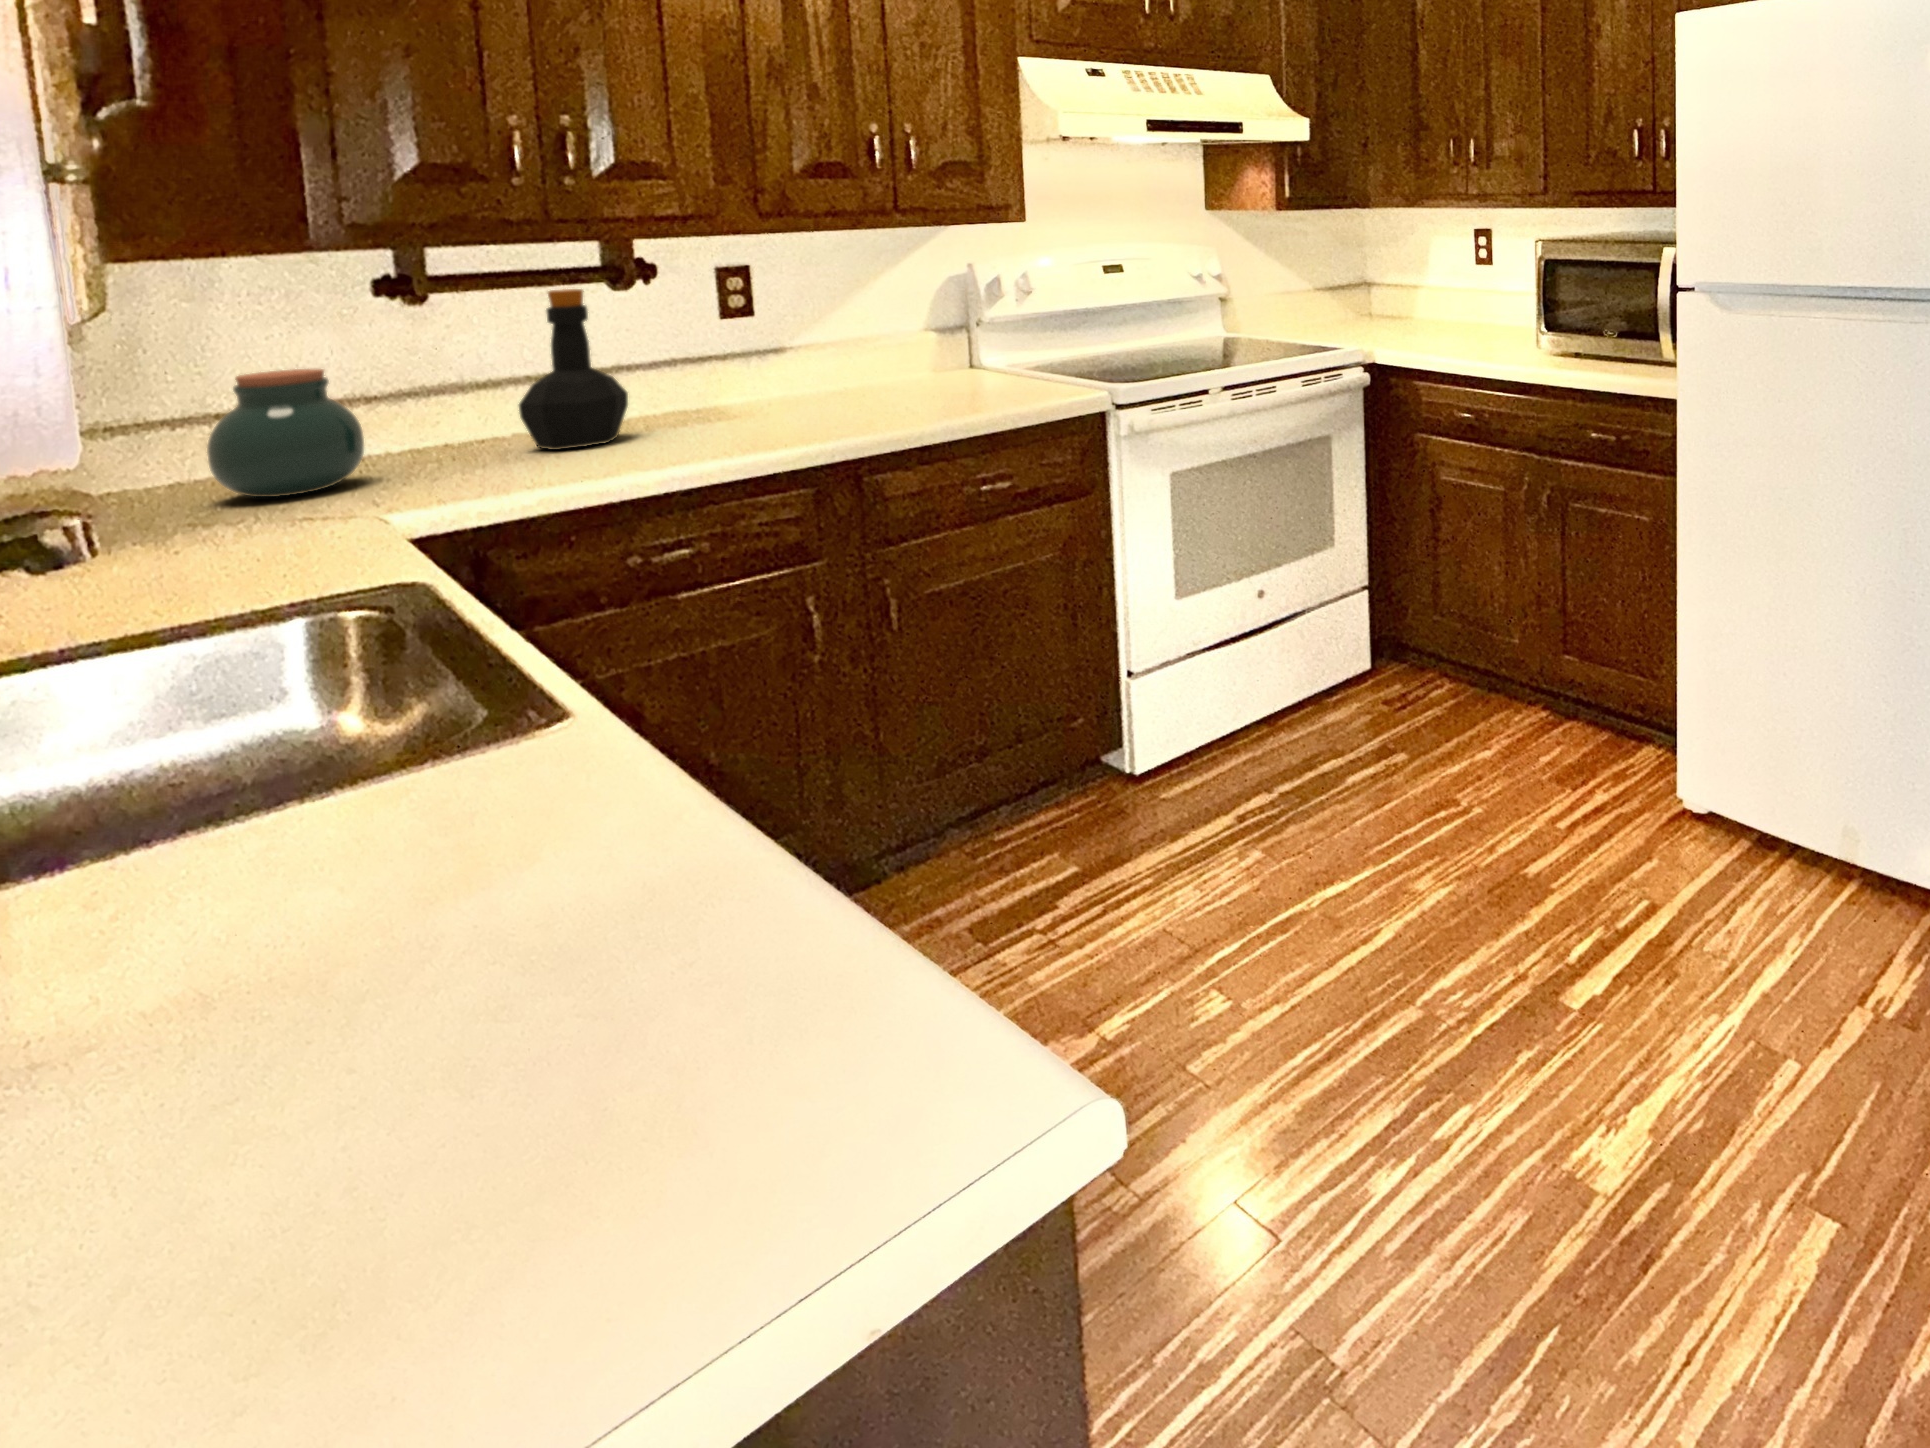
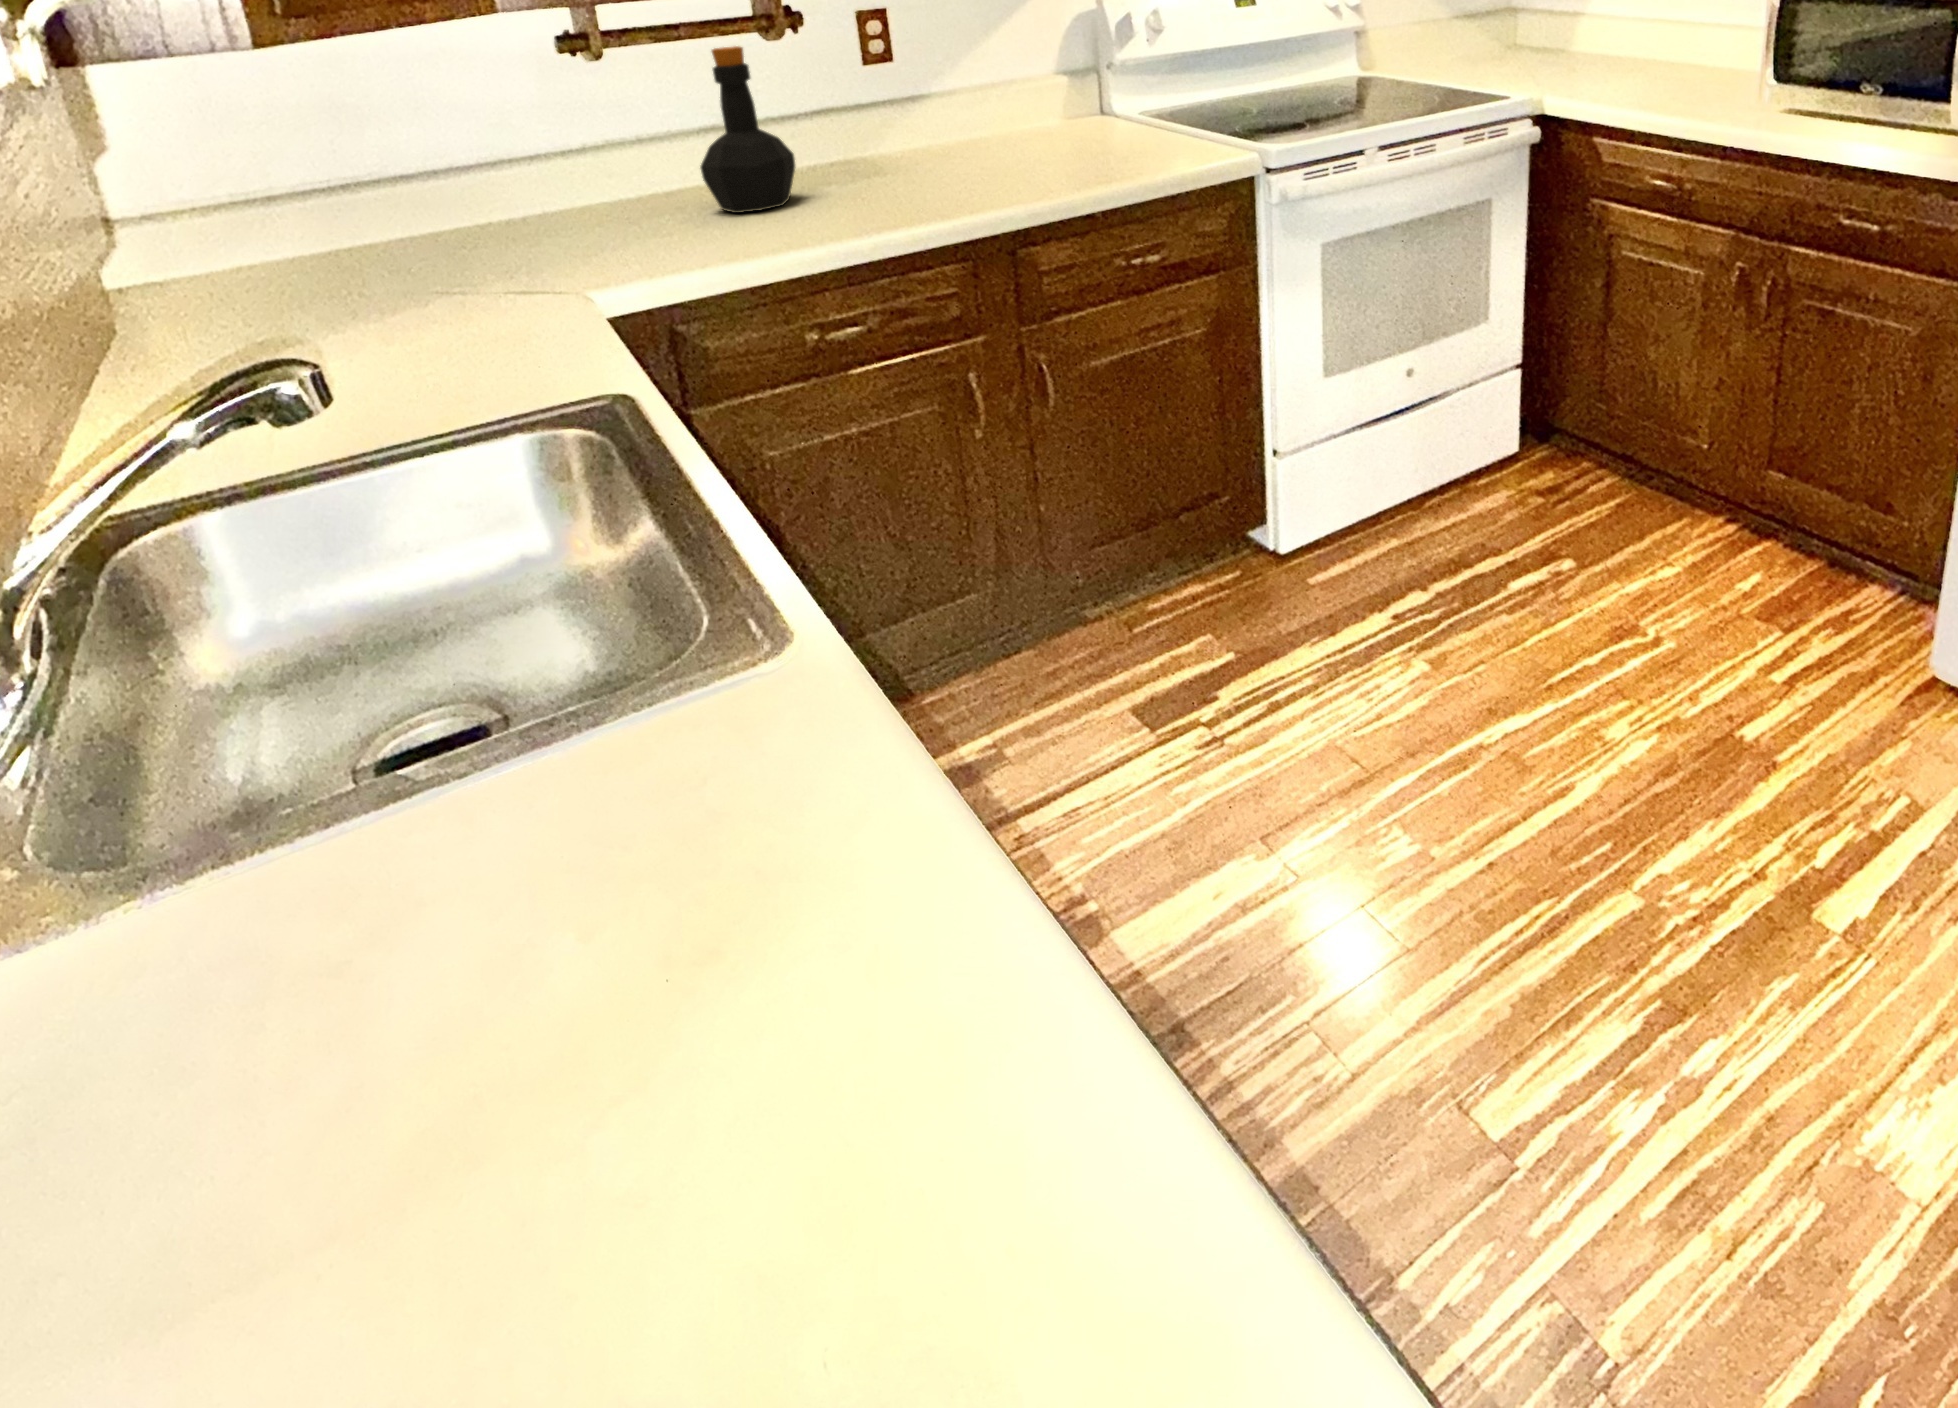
jar: present [207,369,364,497] -> none [448,133,575,259]

